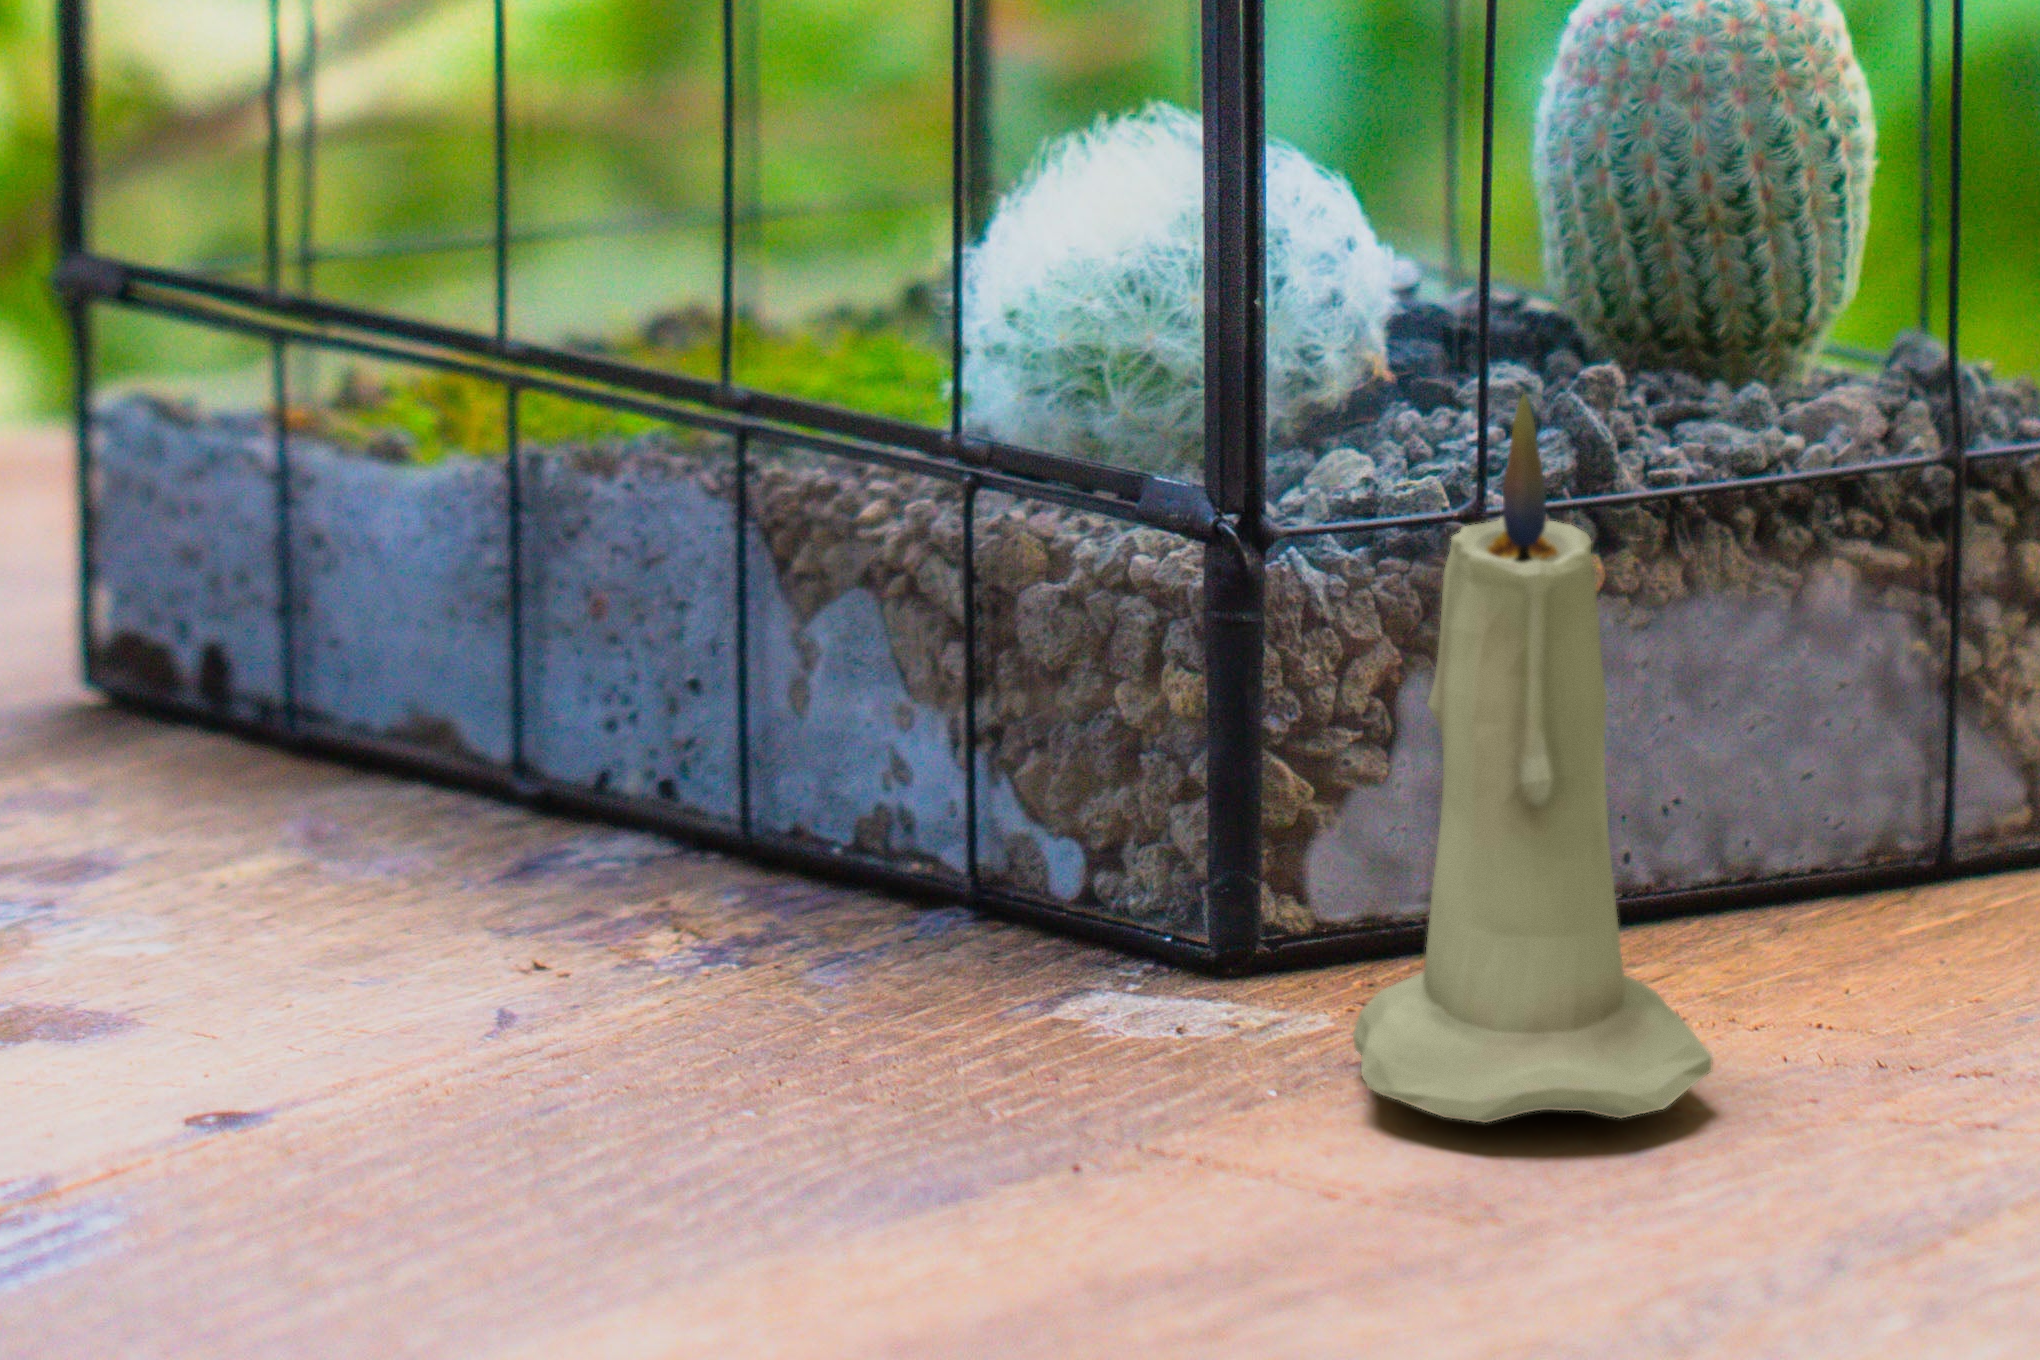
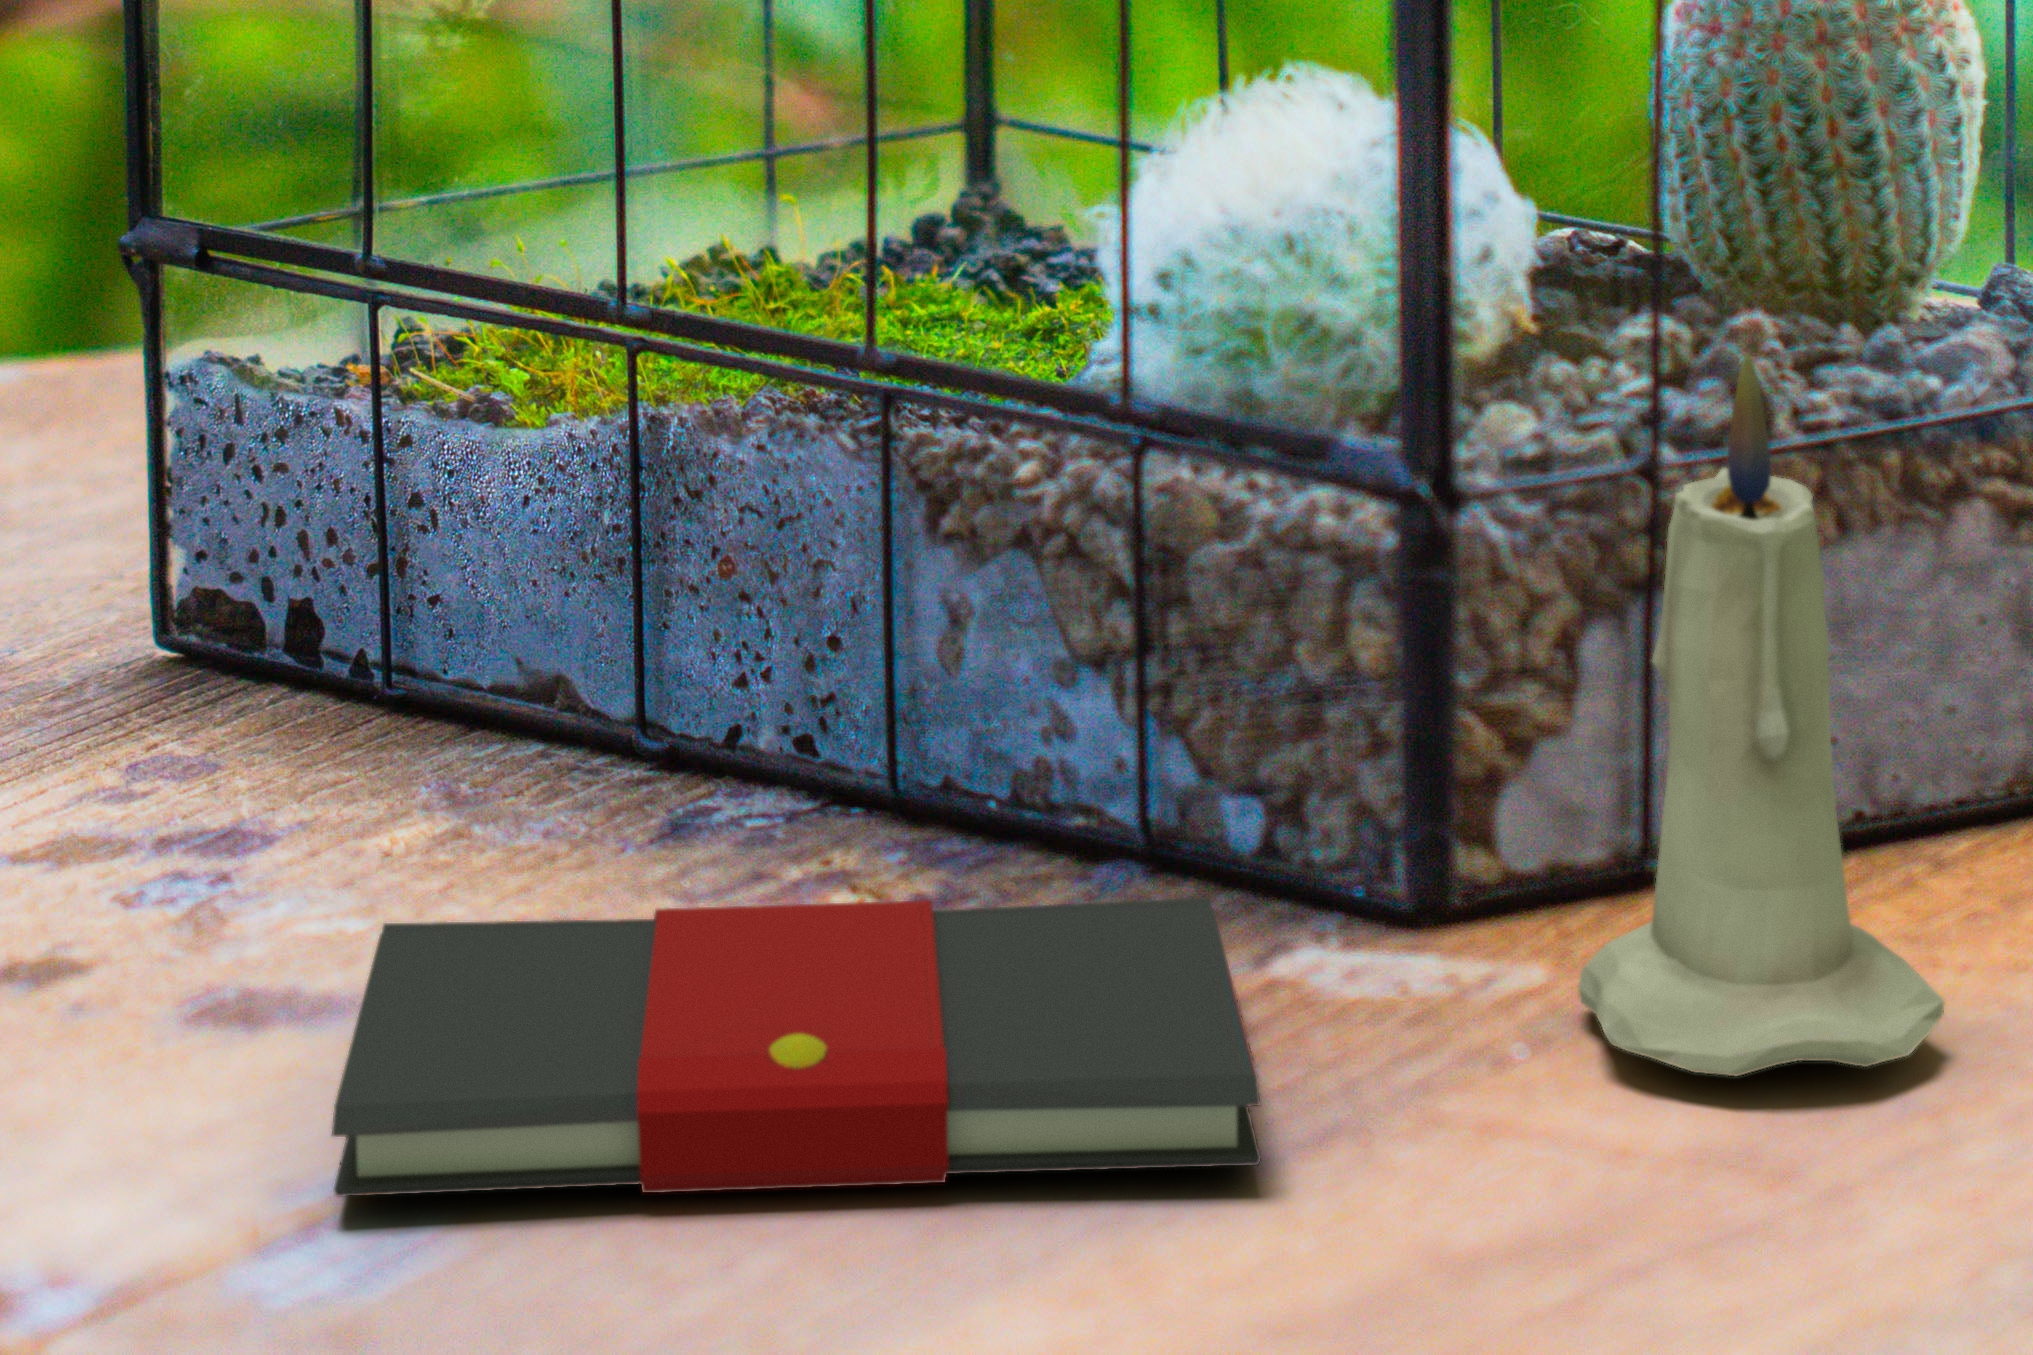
book: none [63,927,998,1193] -> present [332,898,1261,1196]

